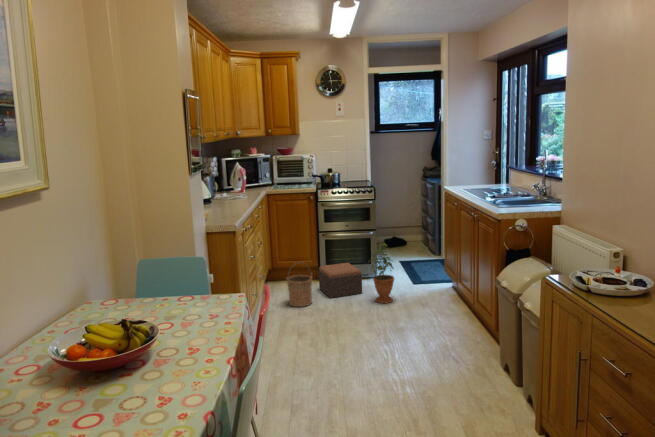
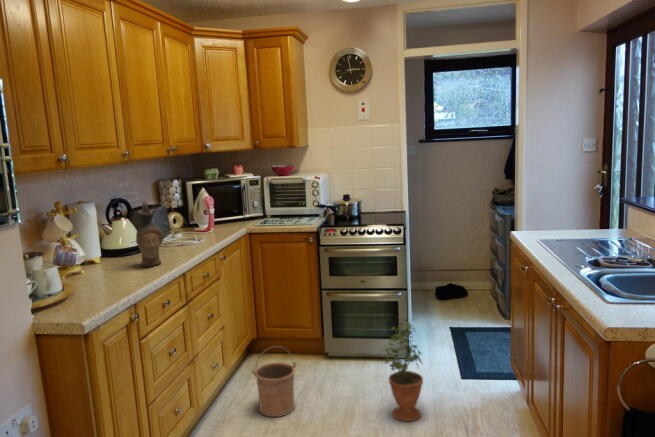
ceramic pitcher: none [218,167,236,208] -> present [135,202,163,266]
footstool: present [319,263,362,298] -> none [315,341,377,400]

